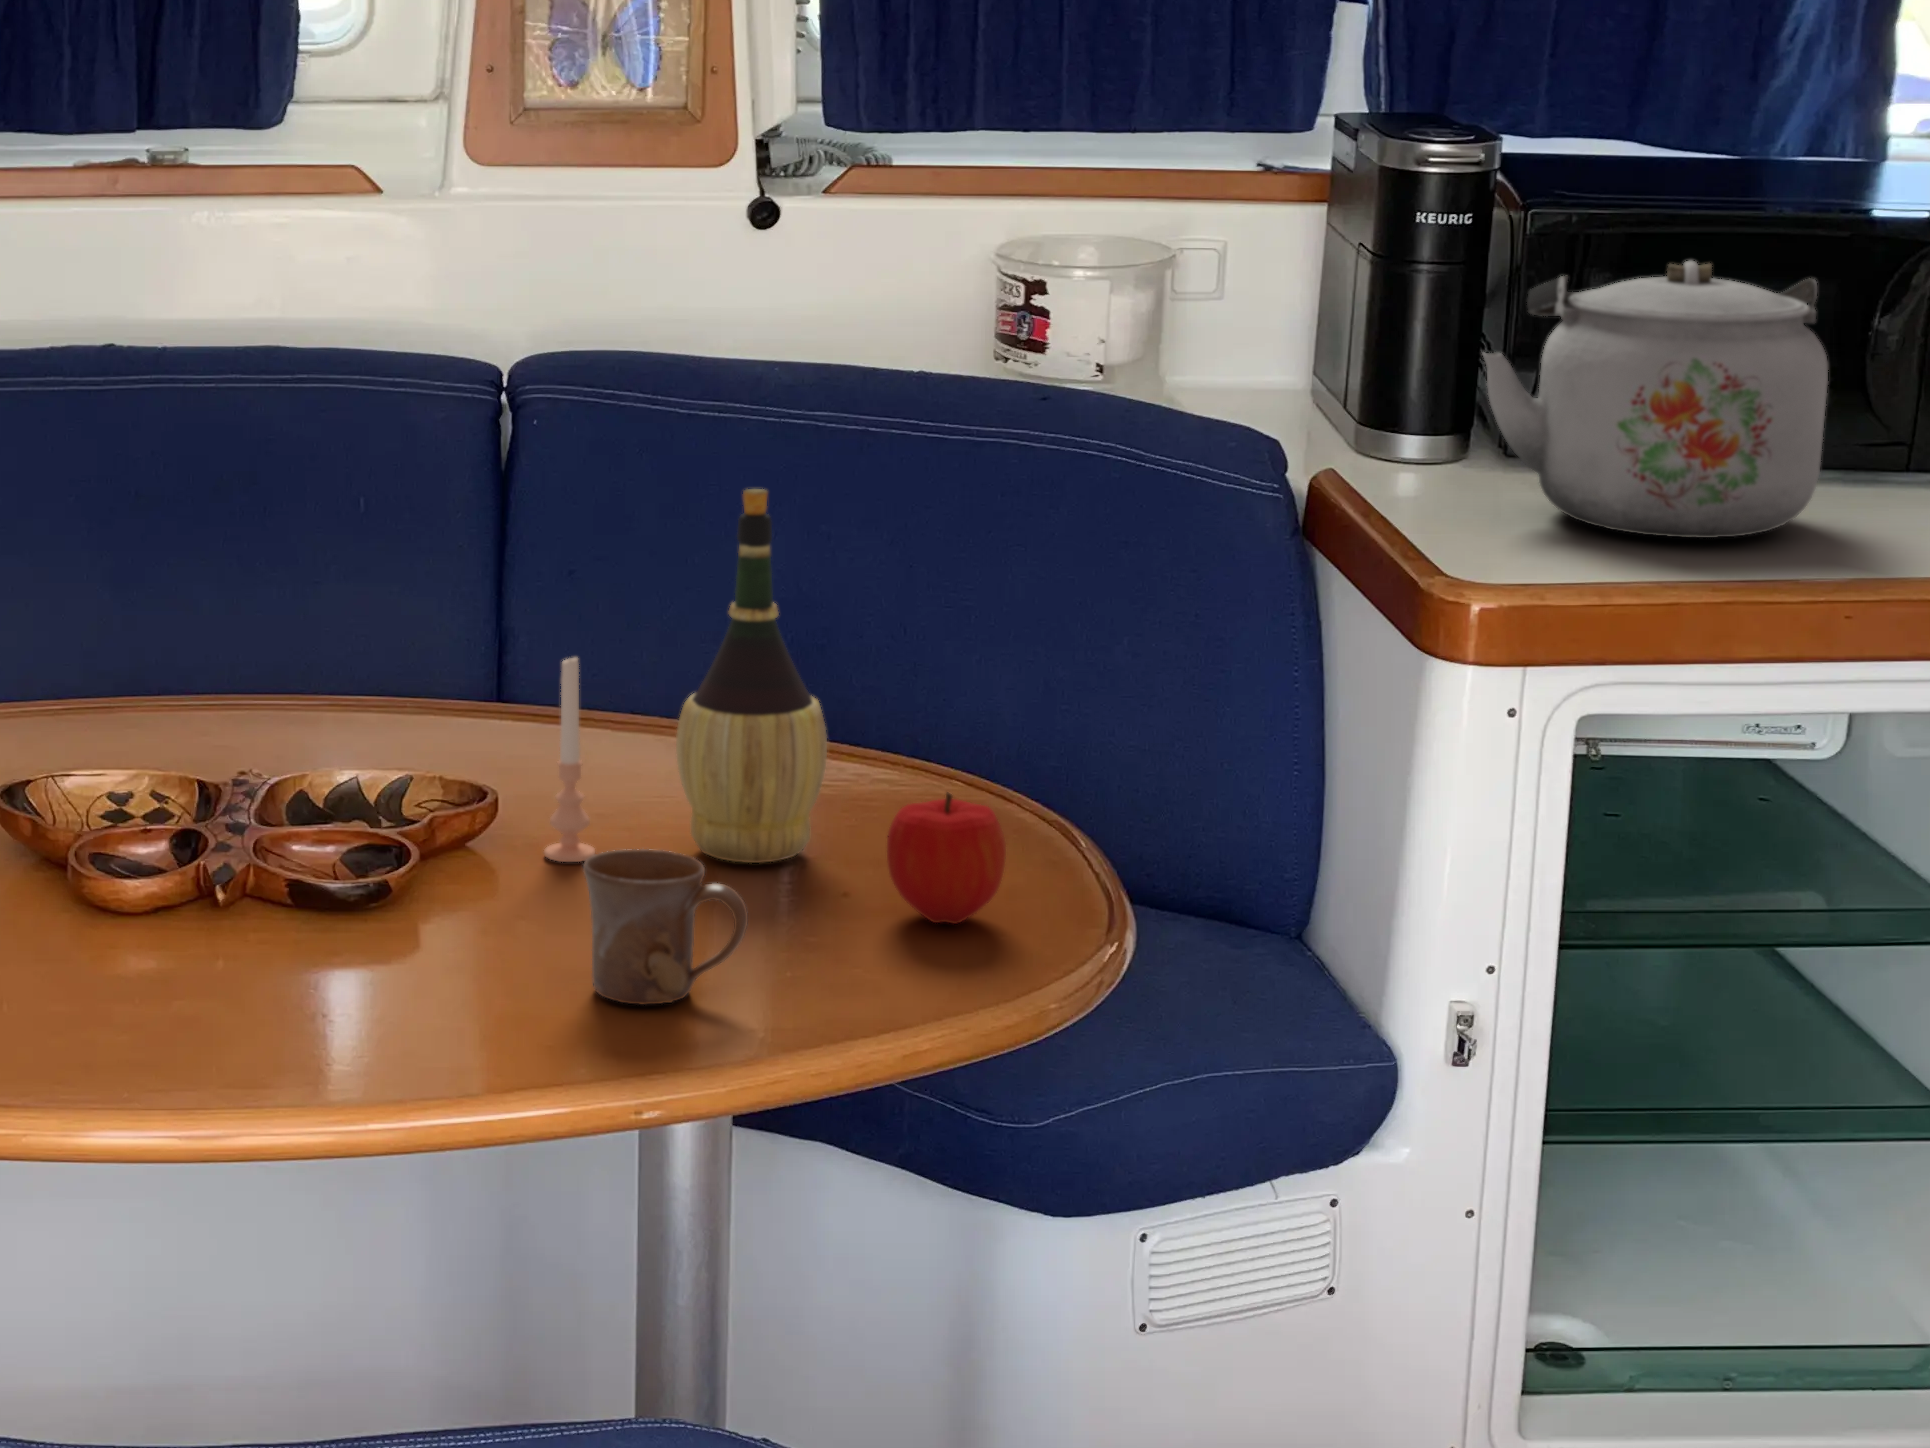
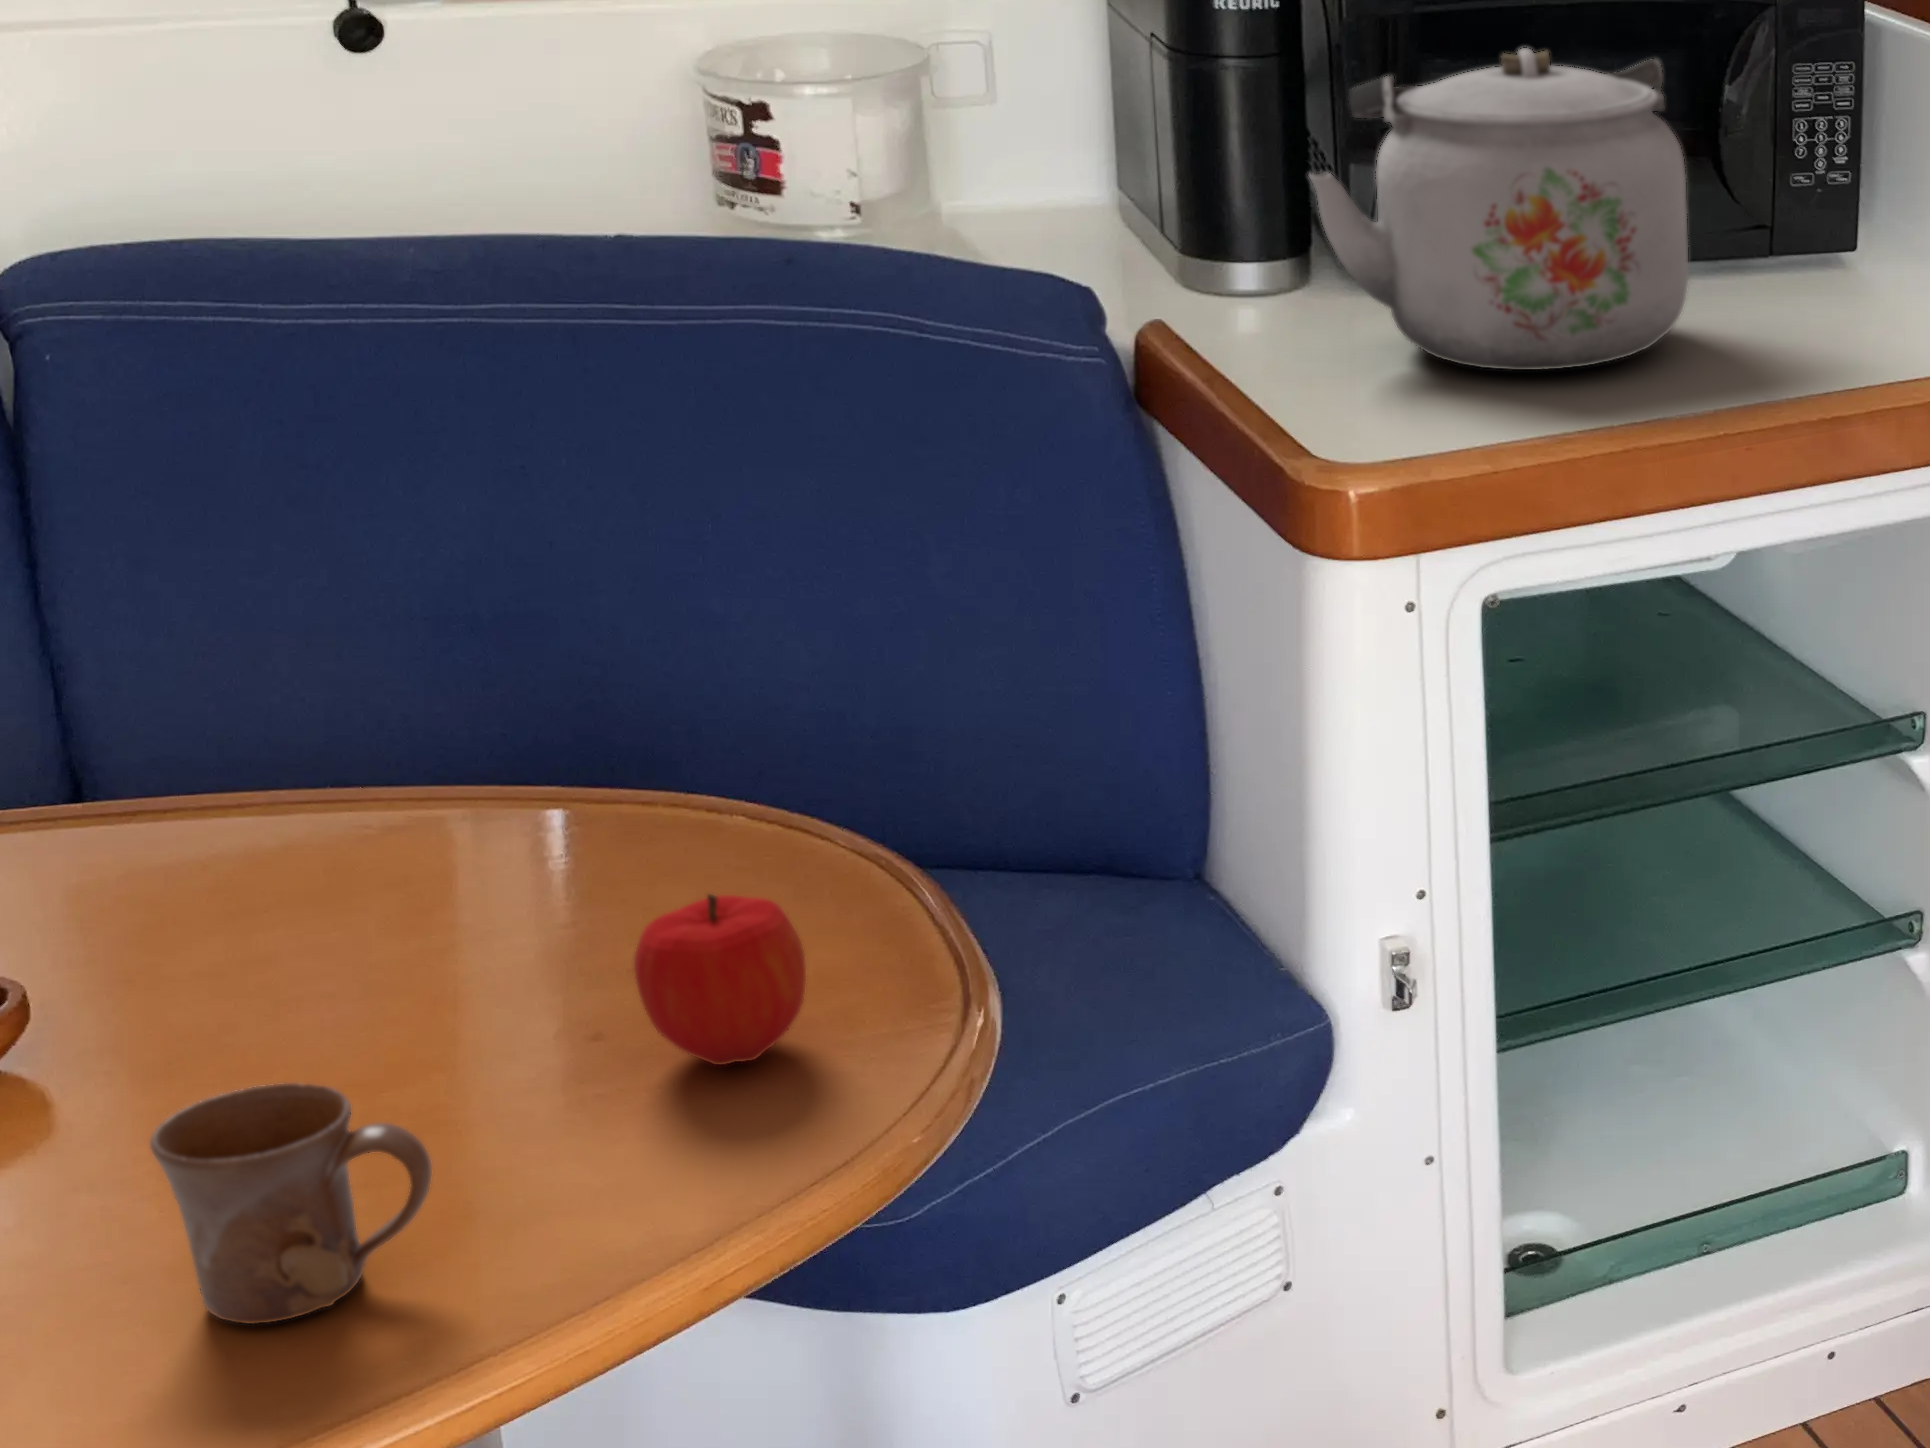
wine bottle: present [676,489,827,863] -> none [300,509,535,1020]
candle: present [544,658,595,862] -> none [92,785,207,1071]

